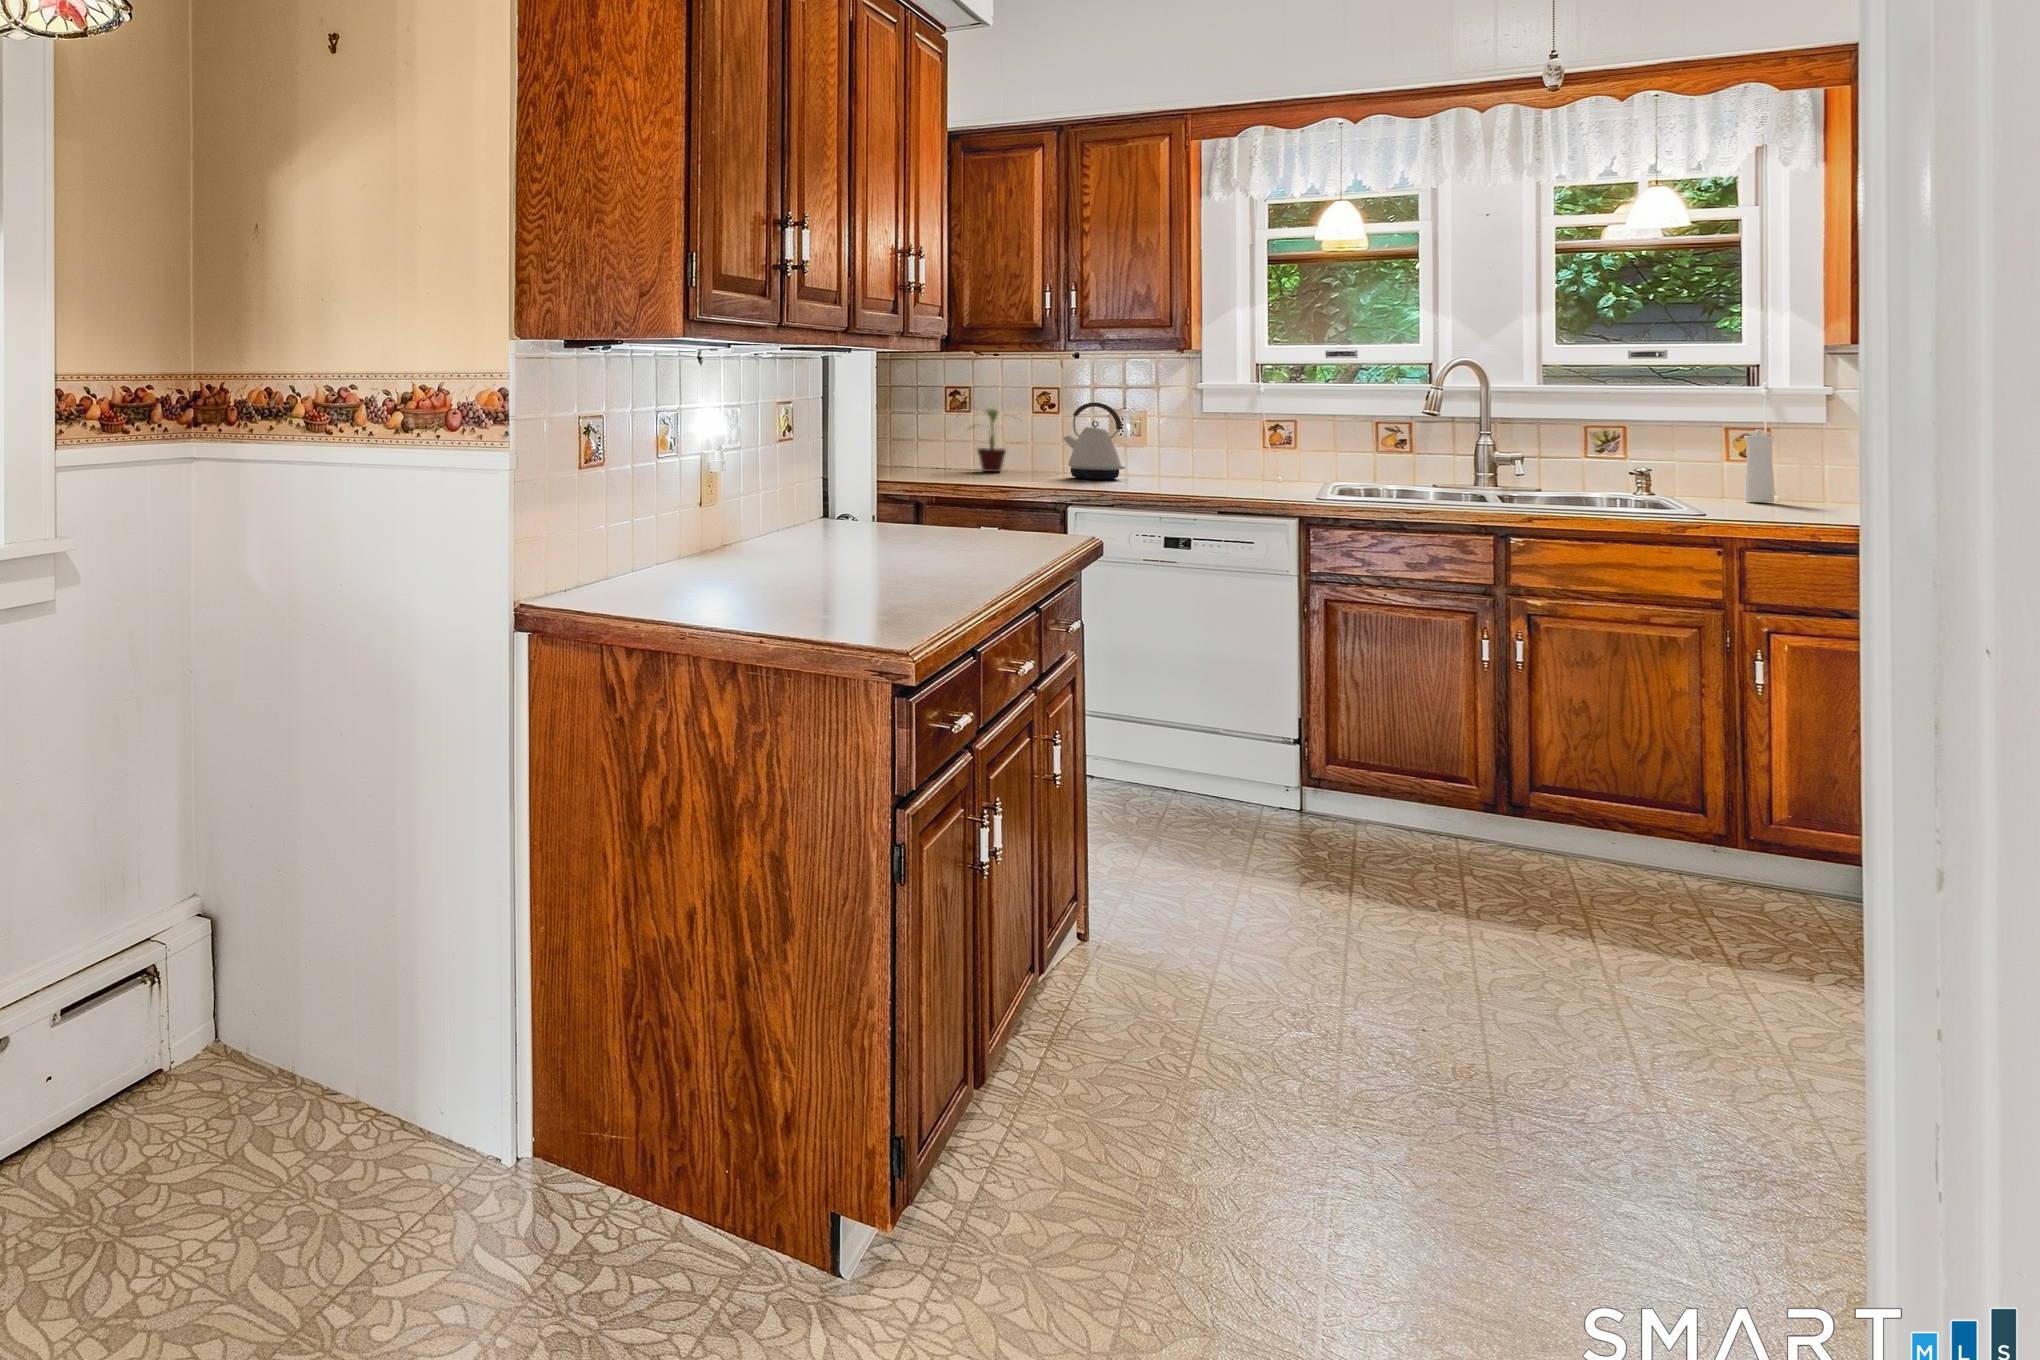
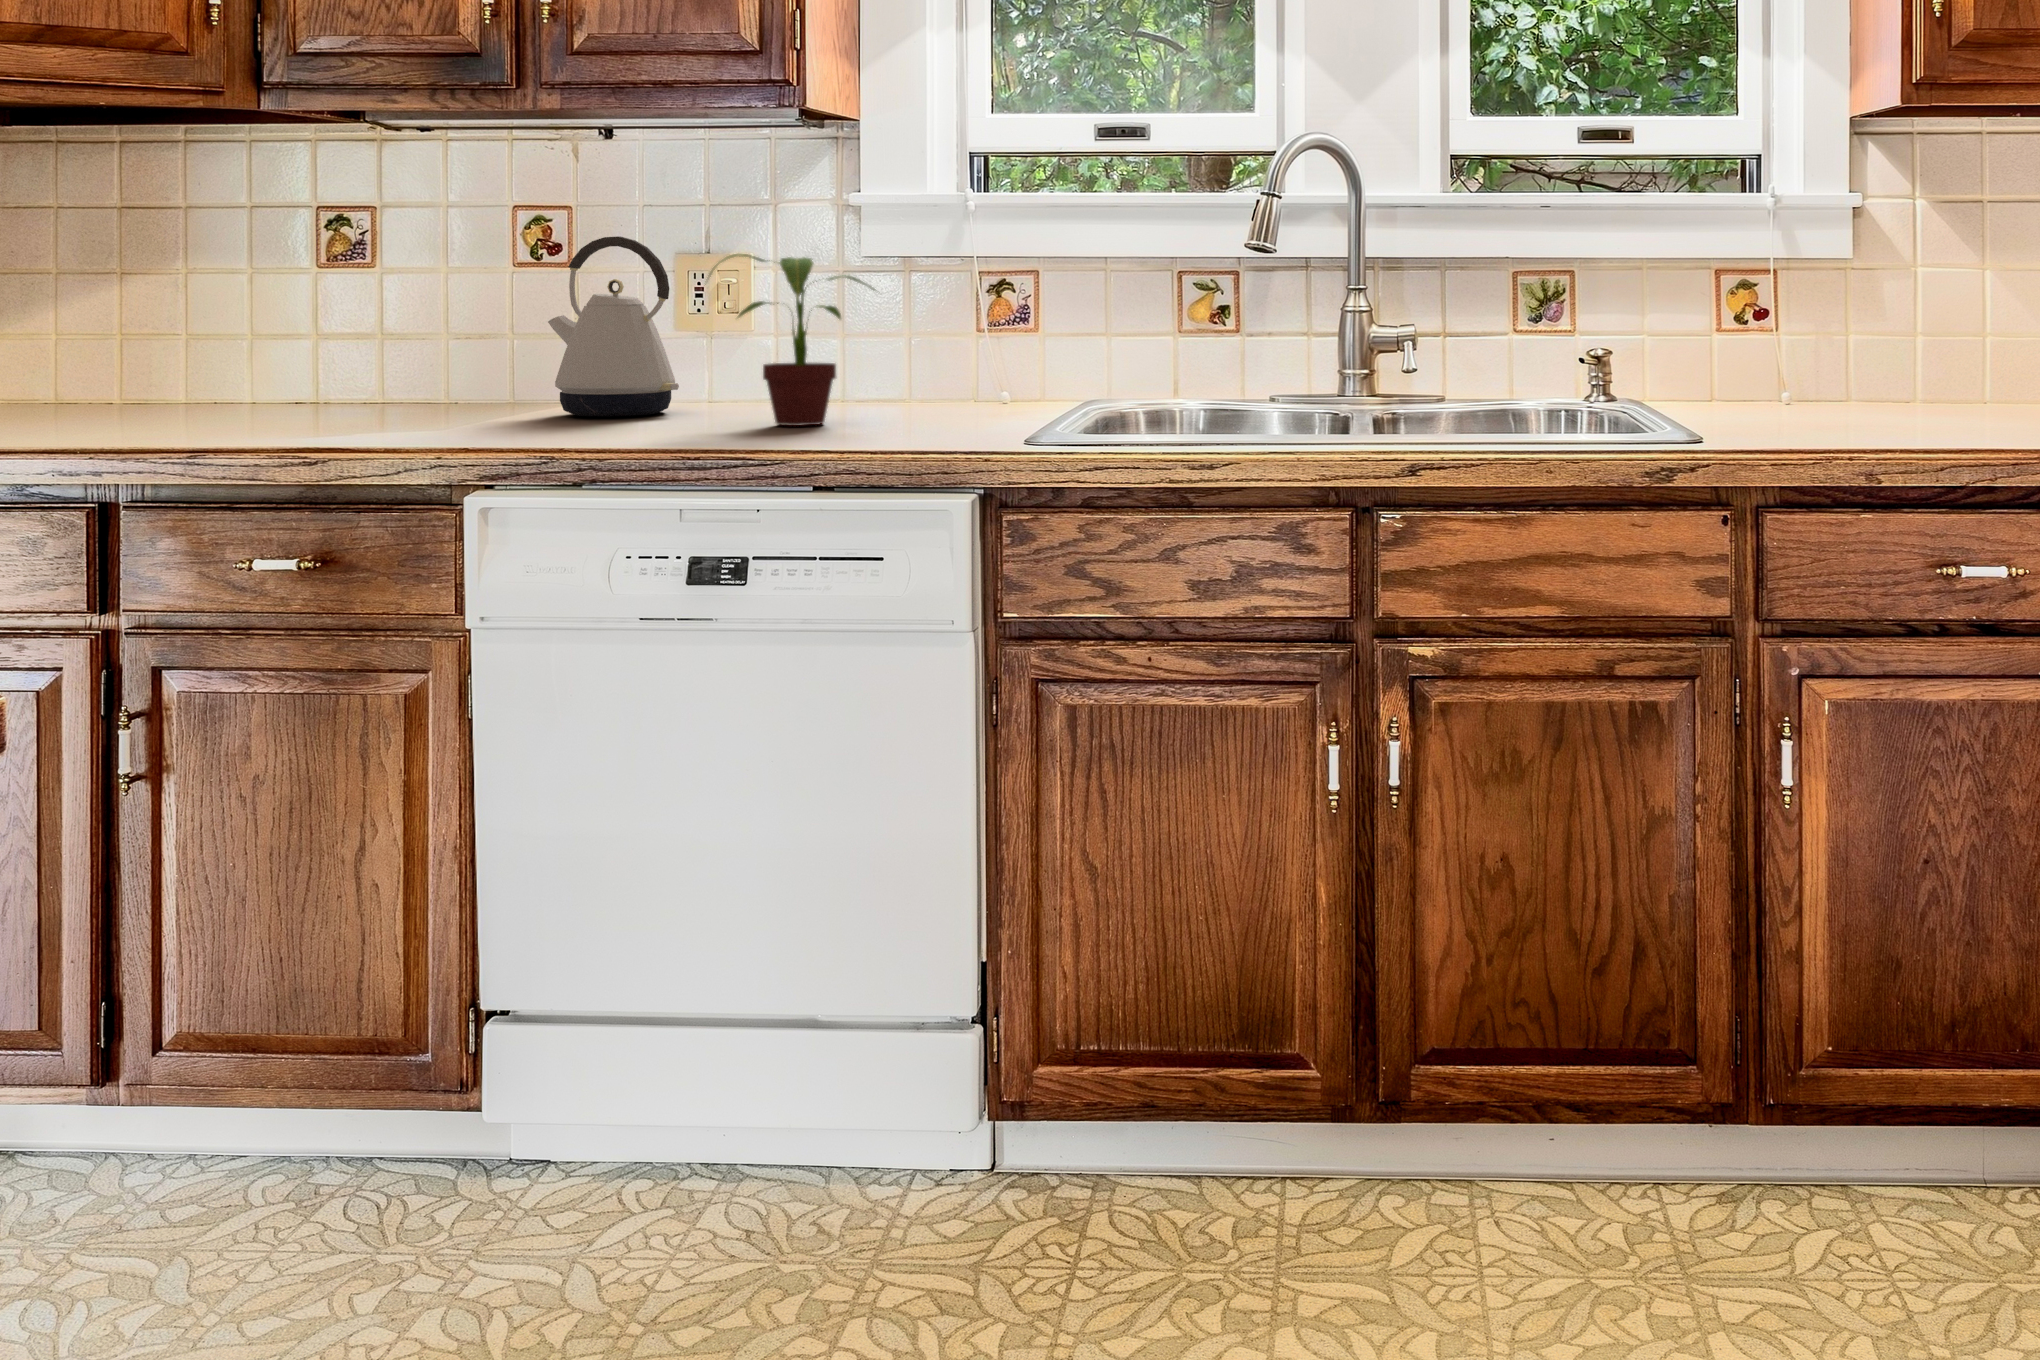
potted plant: present [969,409,1006,472] -> present [709,254,875,426]
pepper mill: present [1744,429,1774,502] -> none [1741,255,1818,405]

